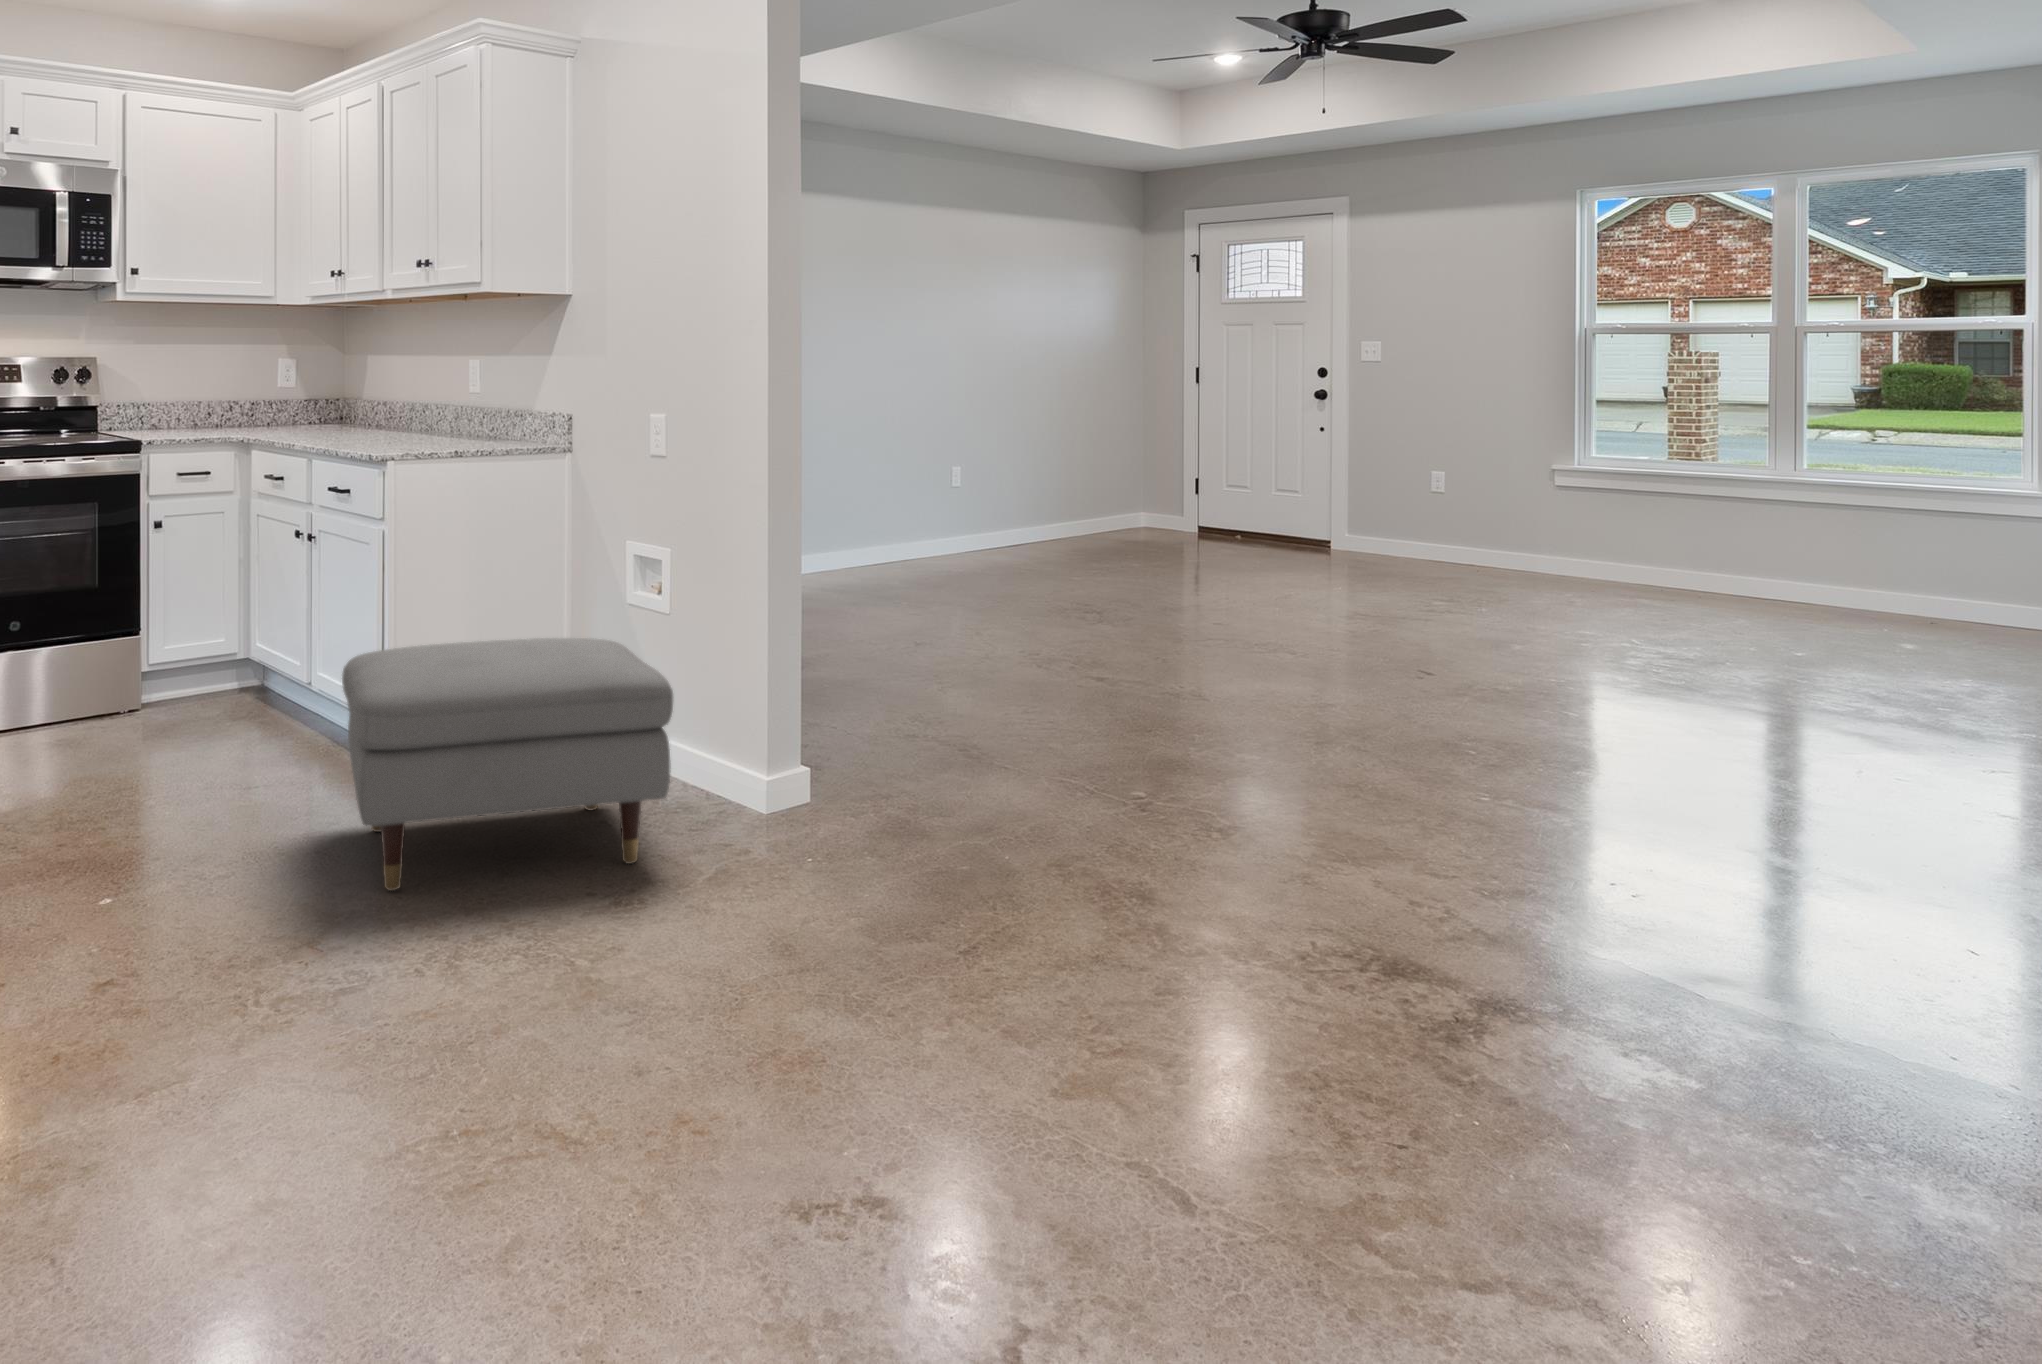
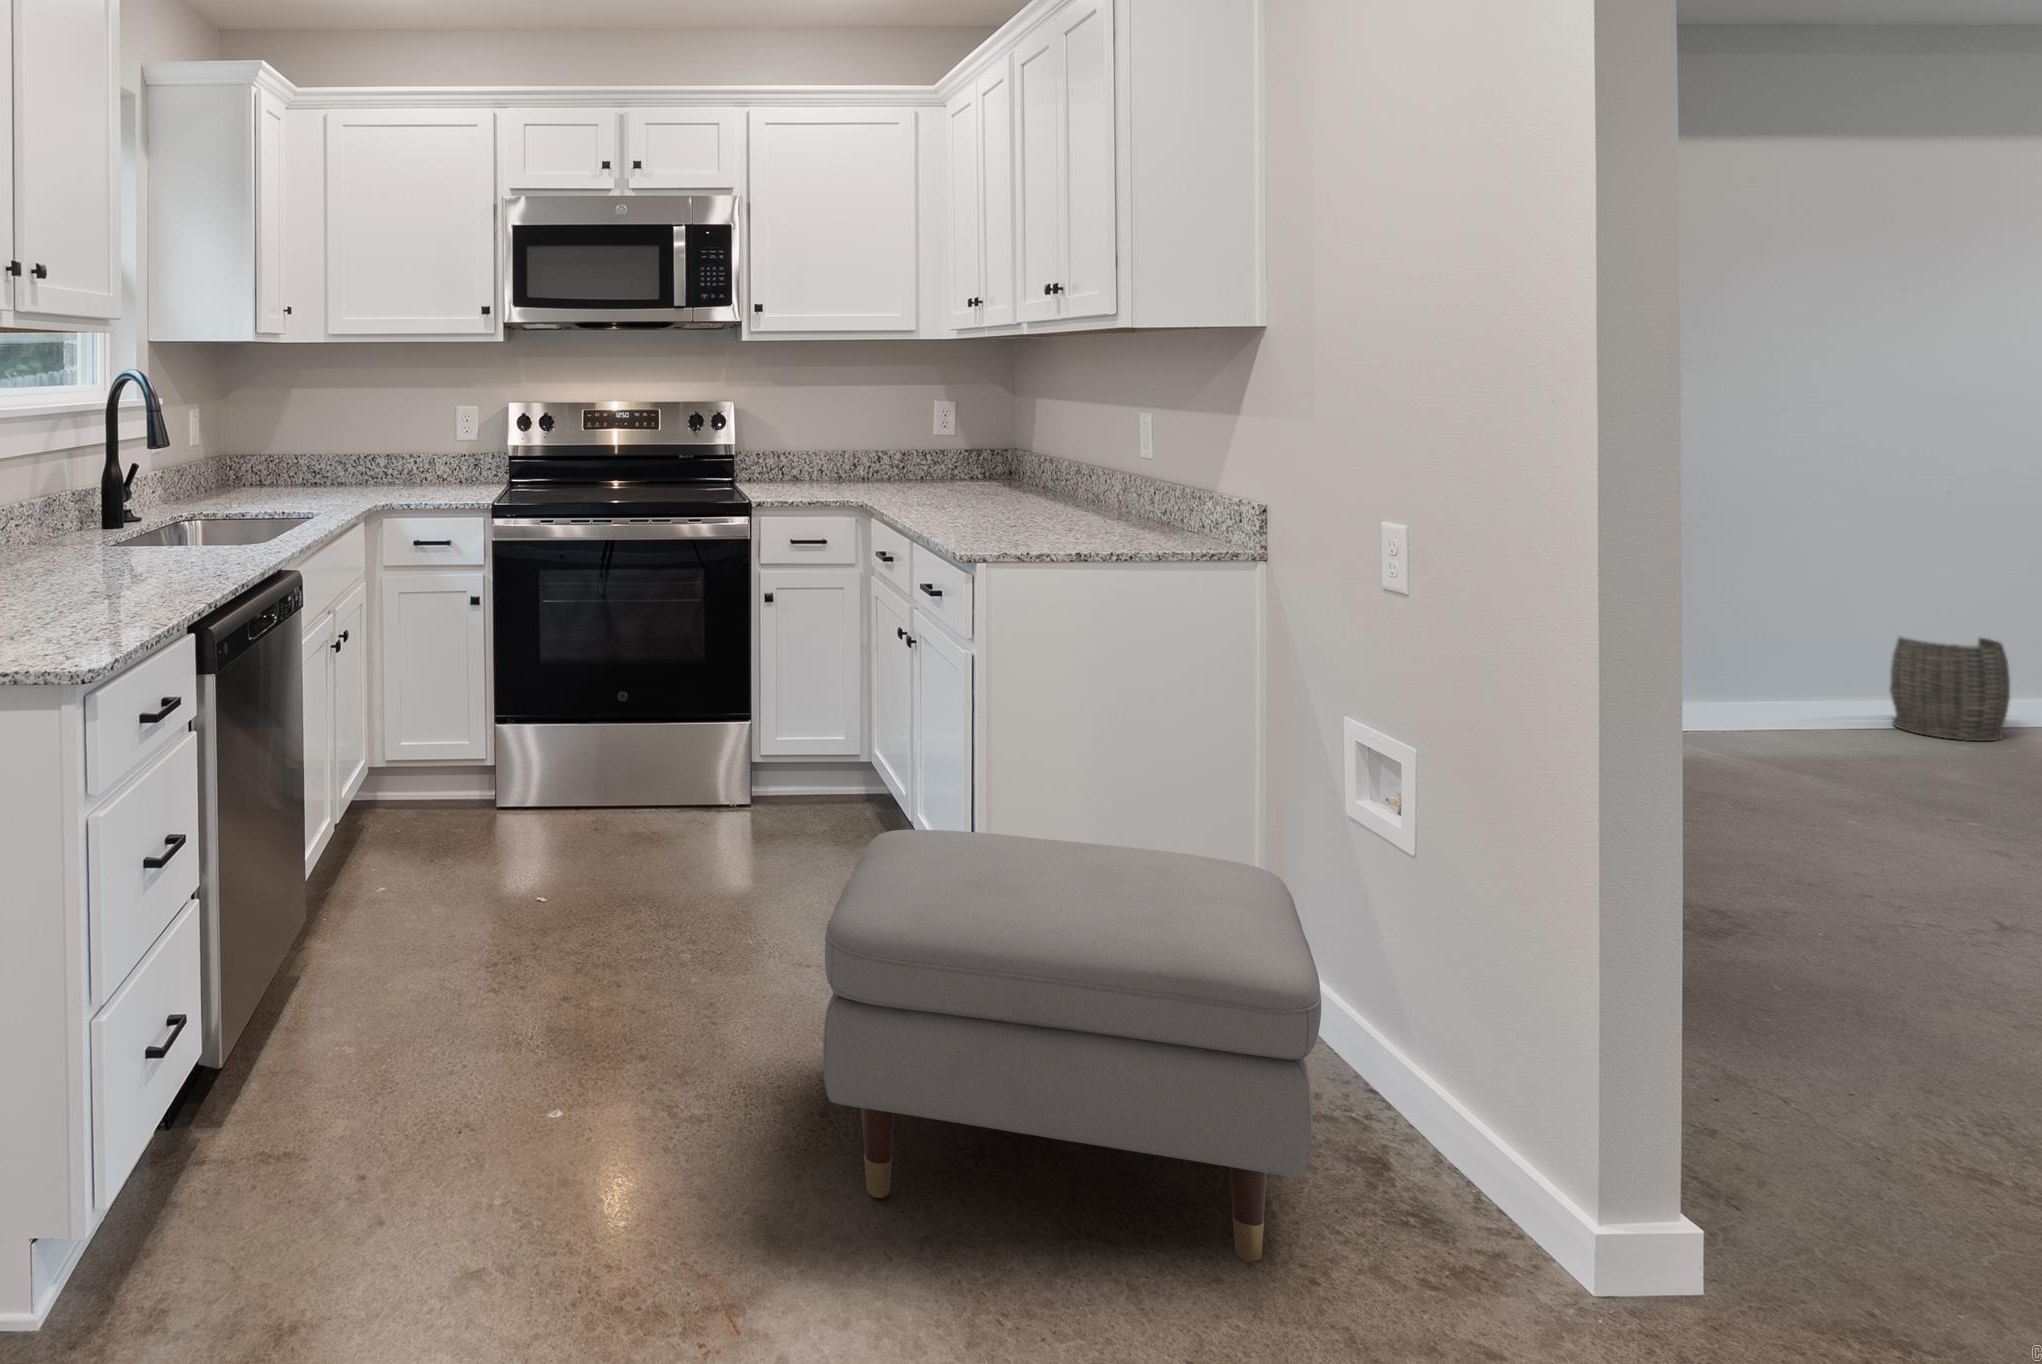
woven basket: none [870,508,928,572] -> present [1890,637,2010,741]

